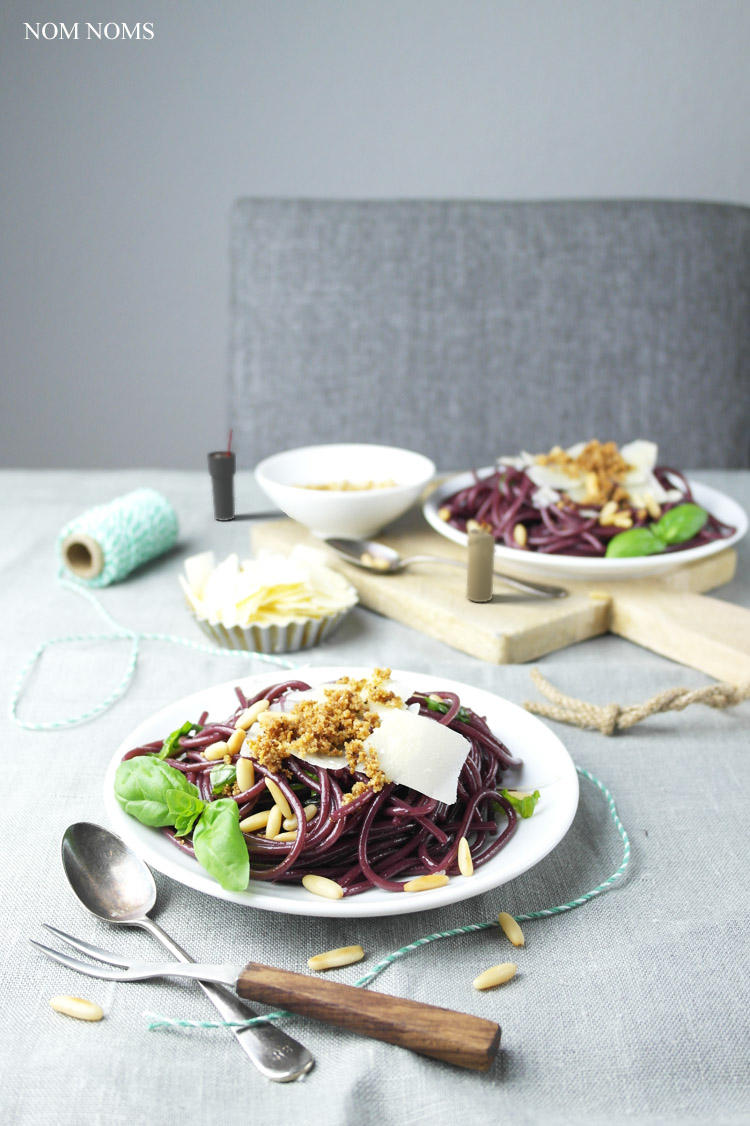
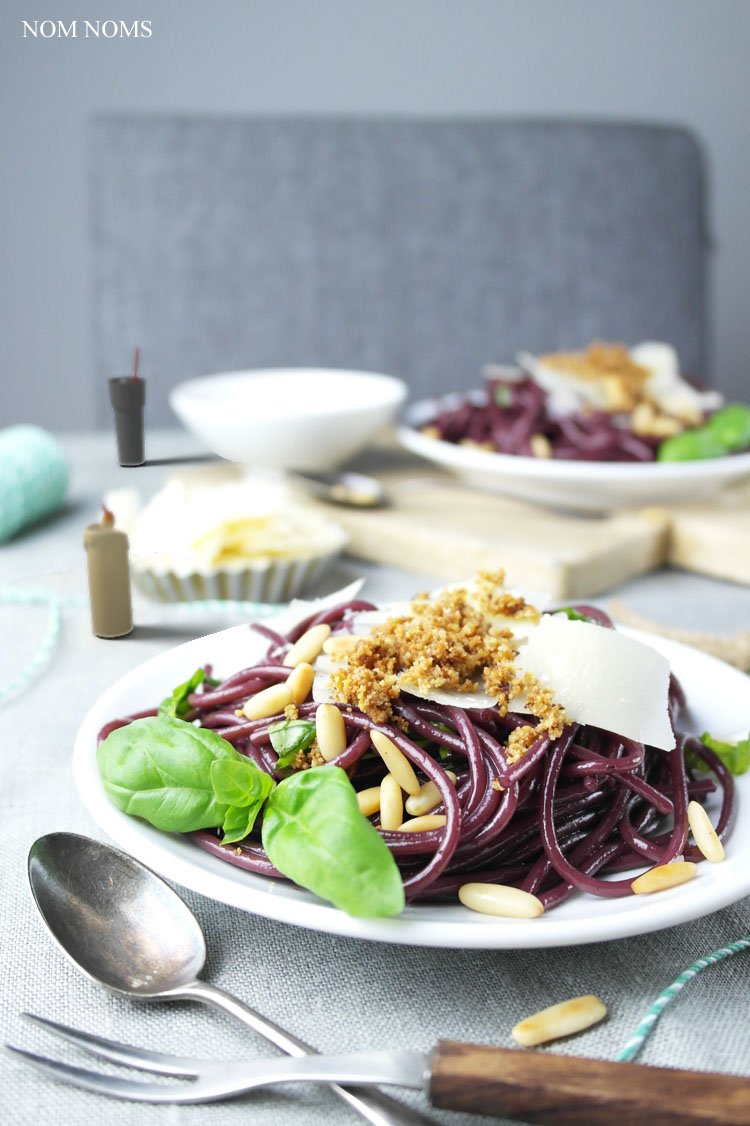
candle: present [467,519,496,602] -> present [83,506,134,638]

